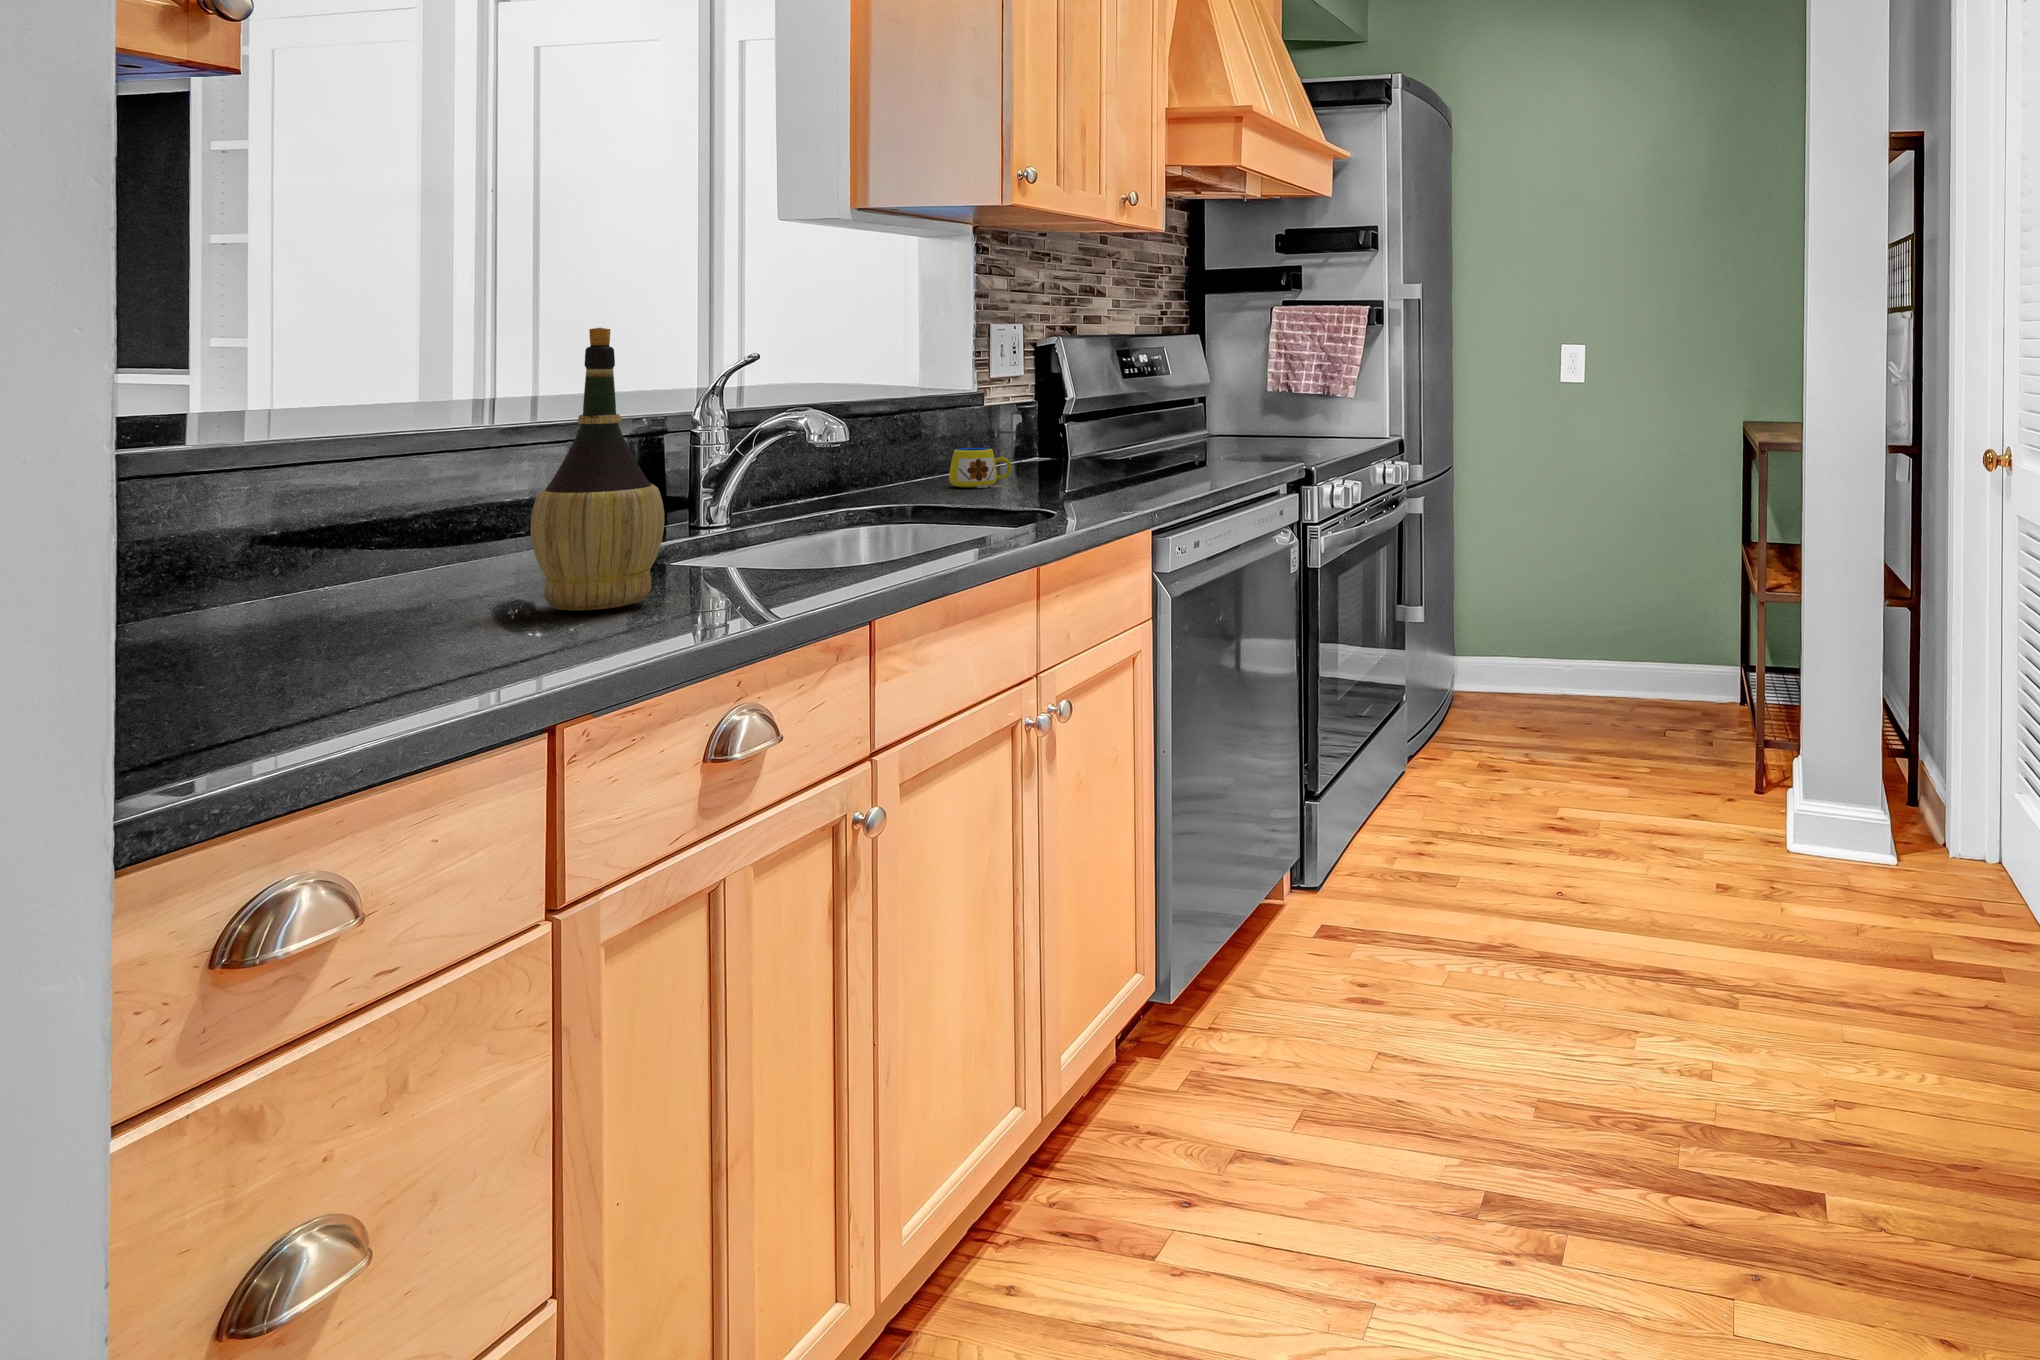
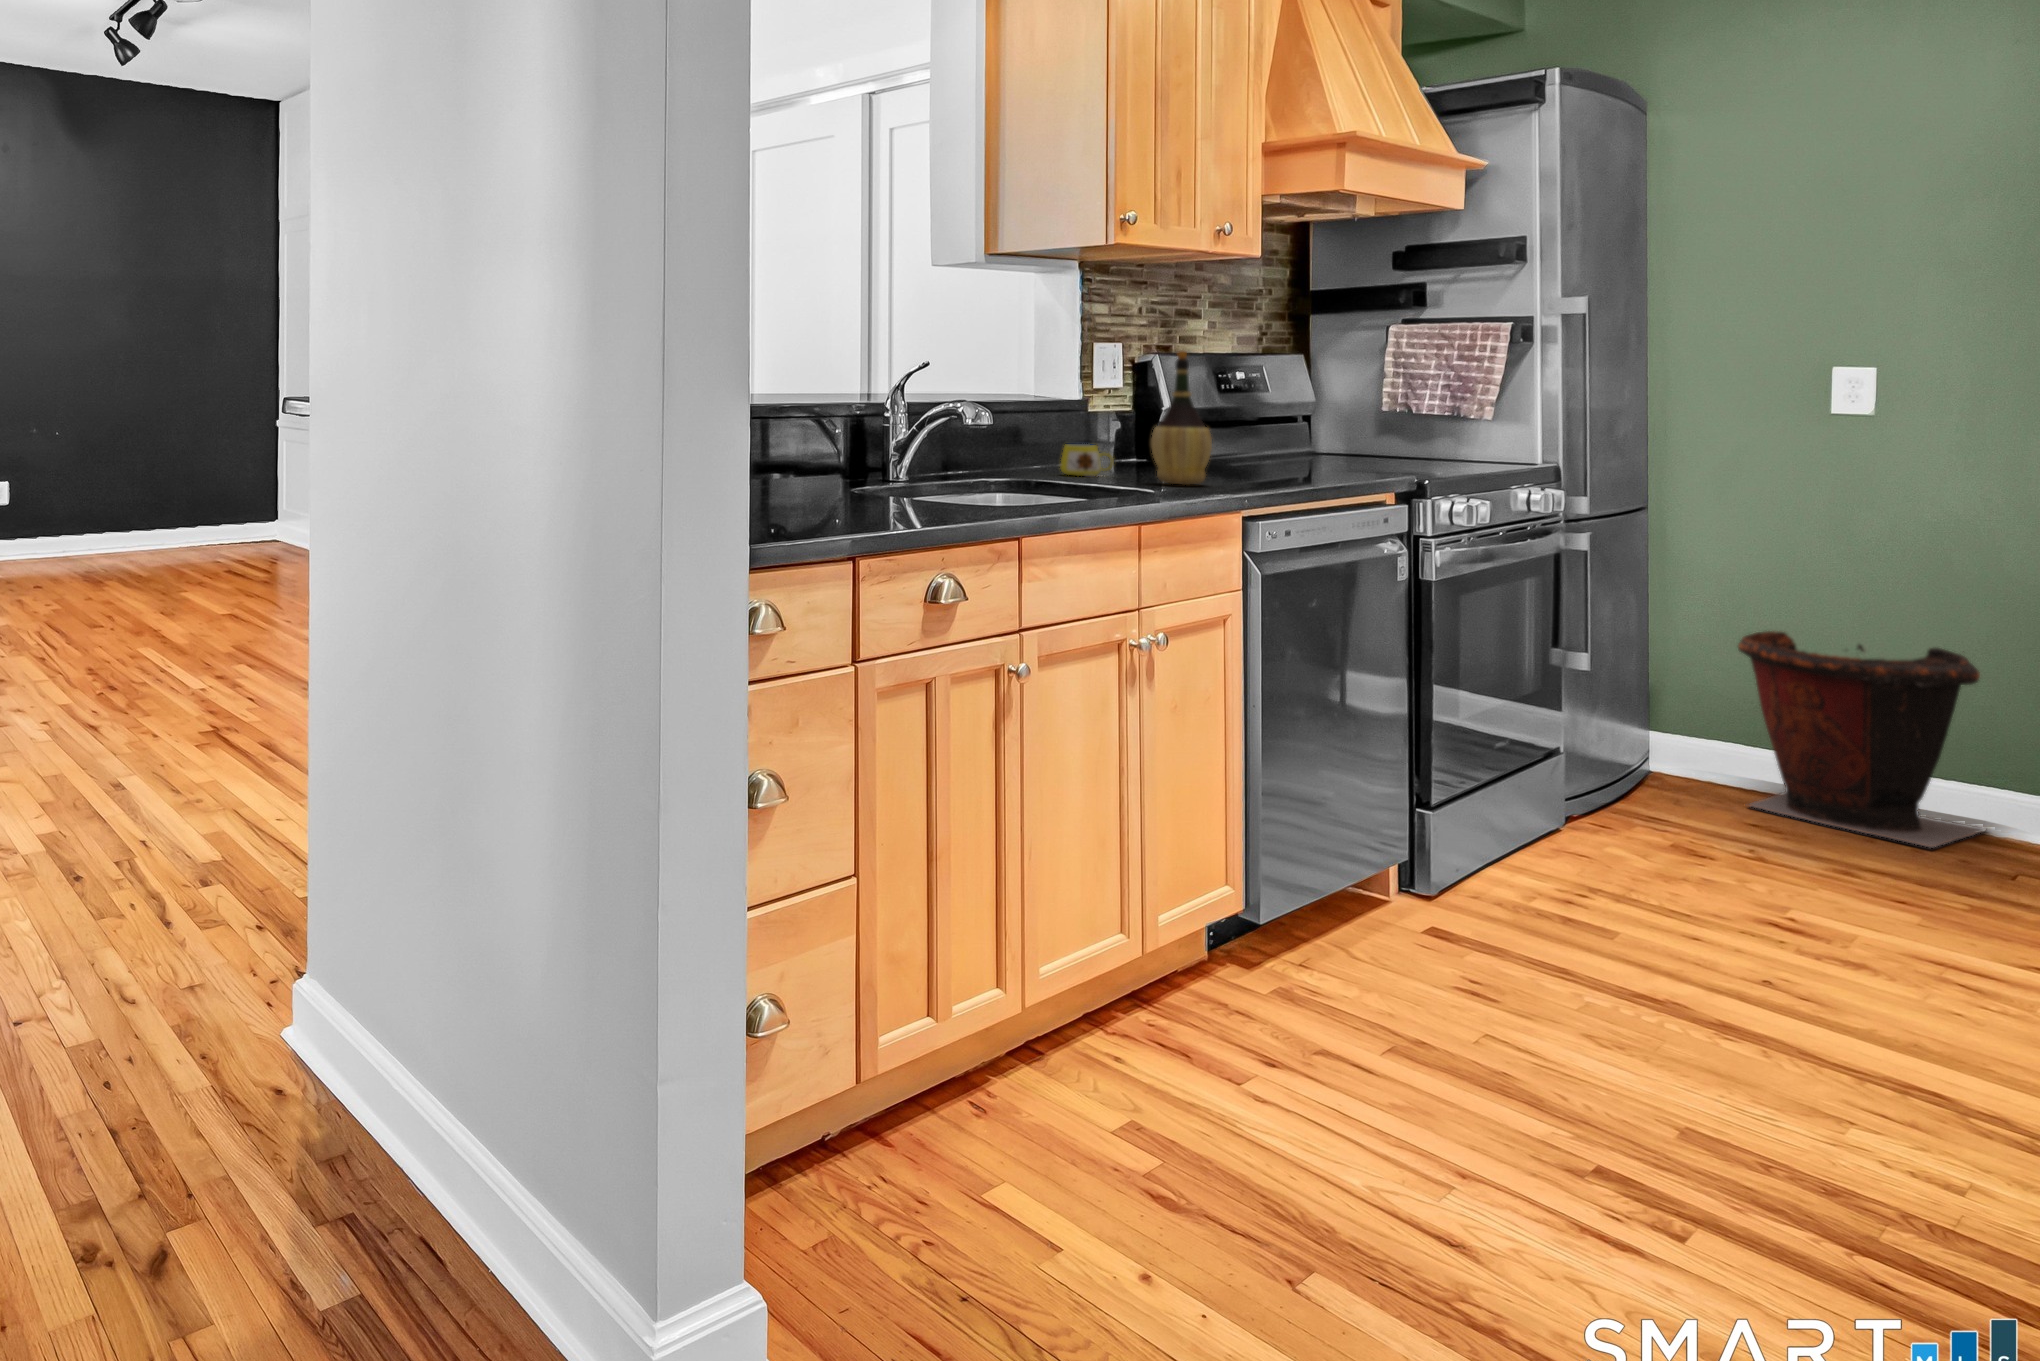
wine bottle: present [530,328,664,611] -> present [1151,351,1212,485]
trash can: none [1514,560,1653,725] -> present [1738,631,1986,848]

